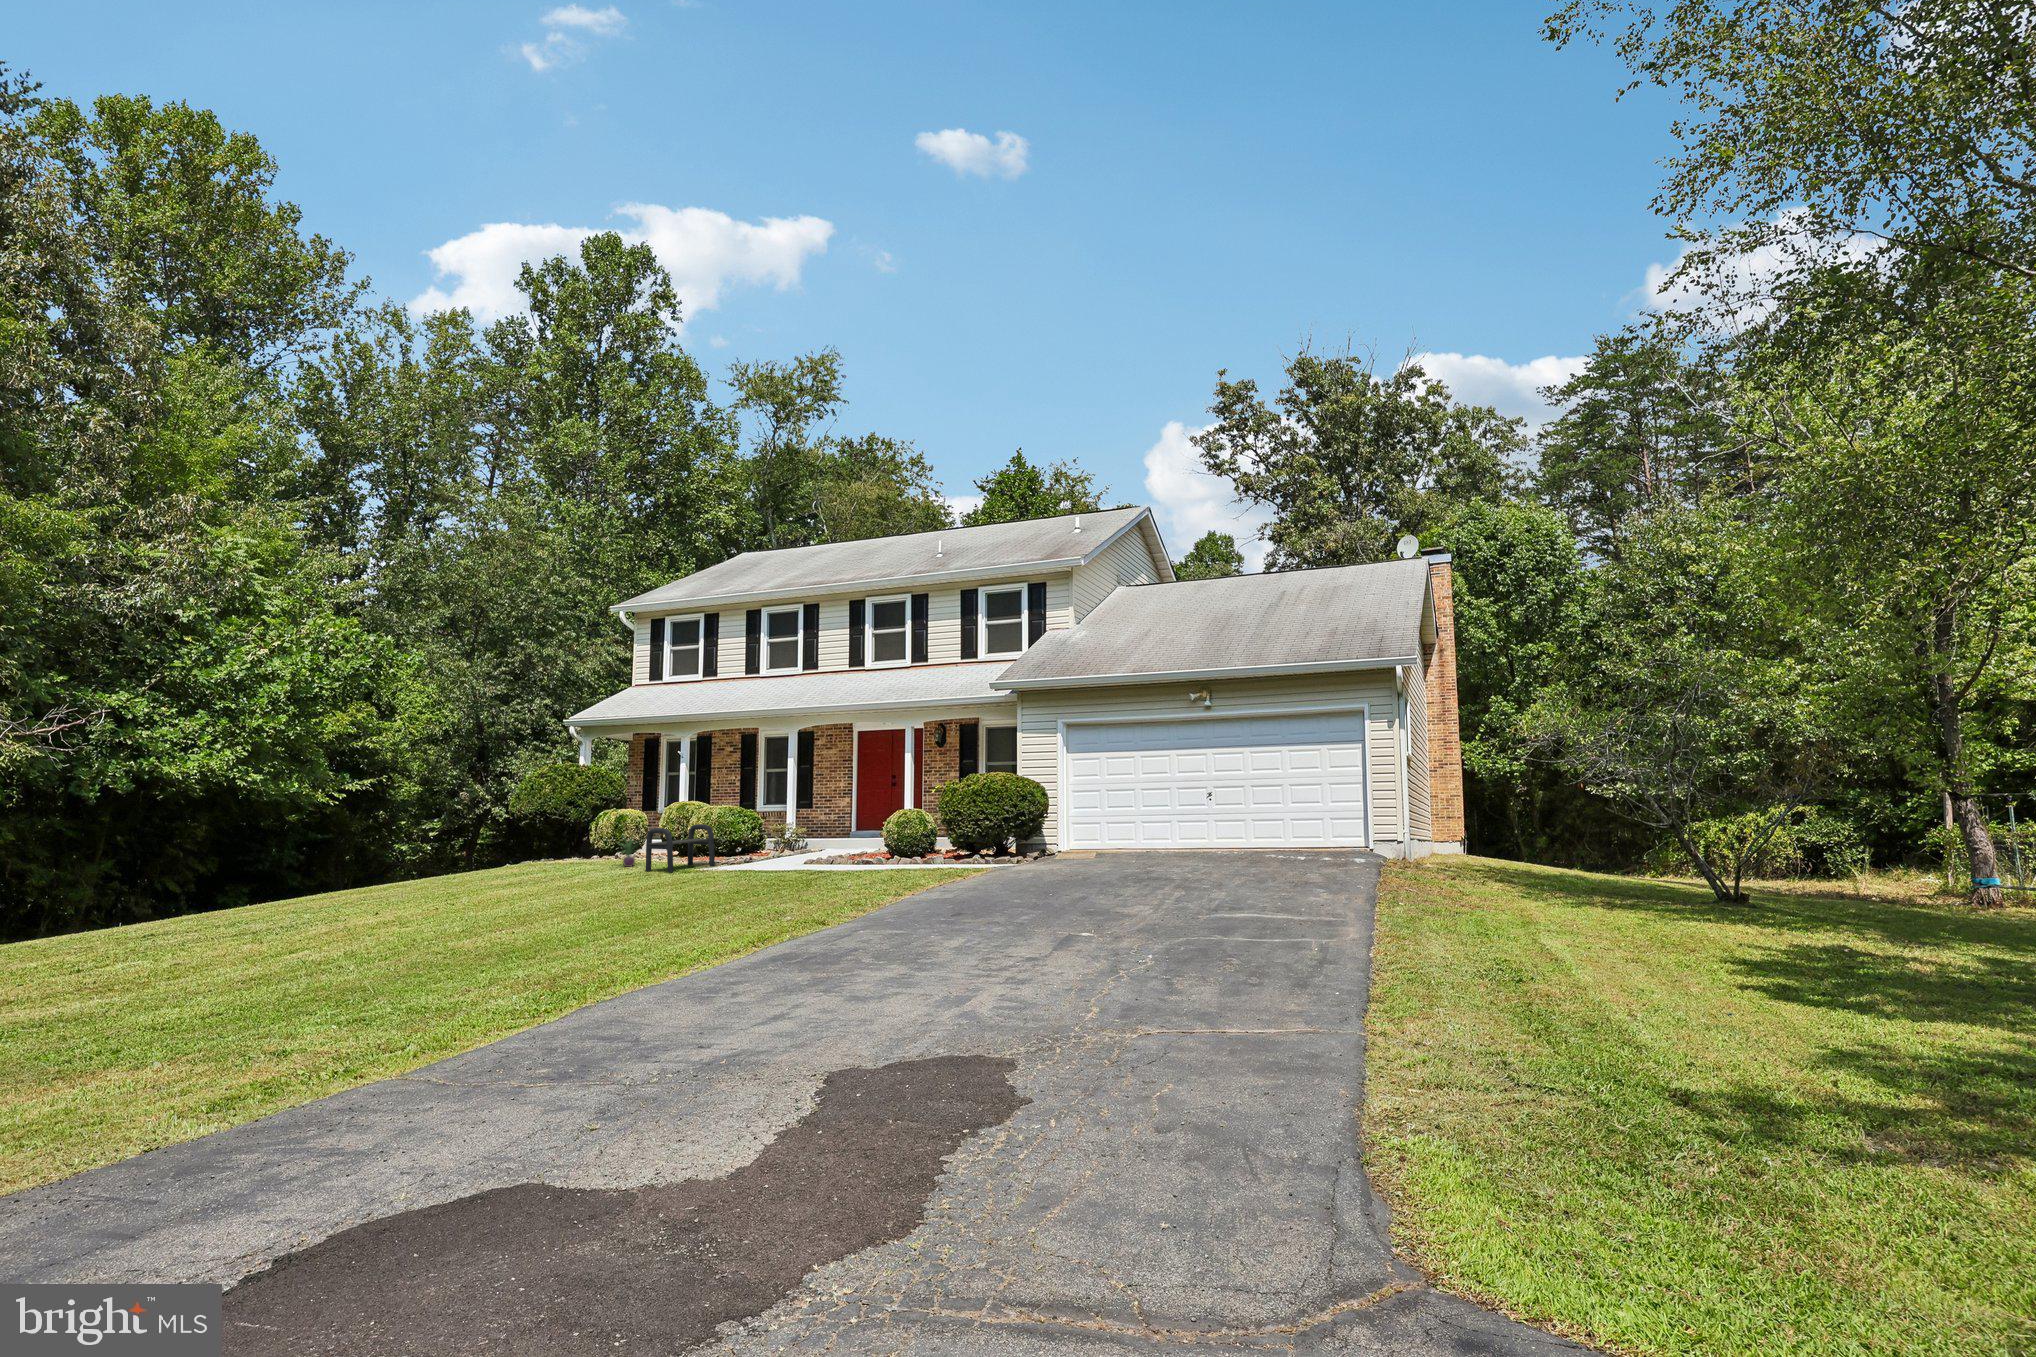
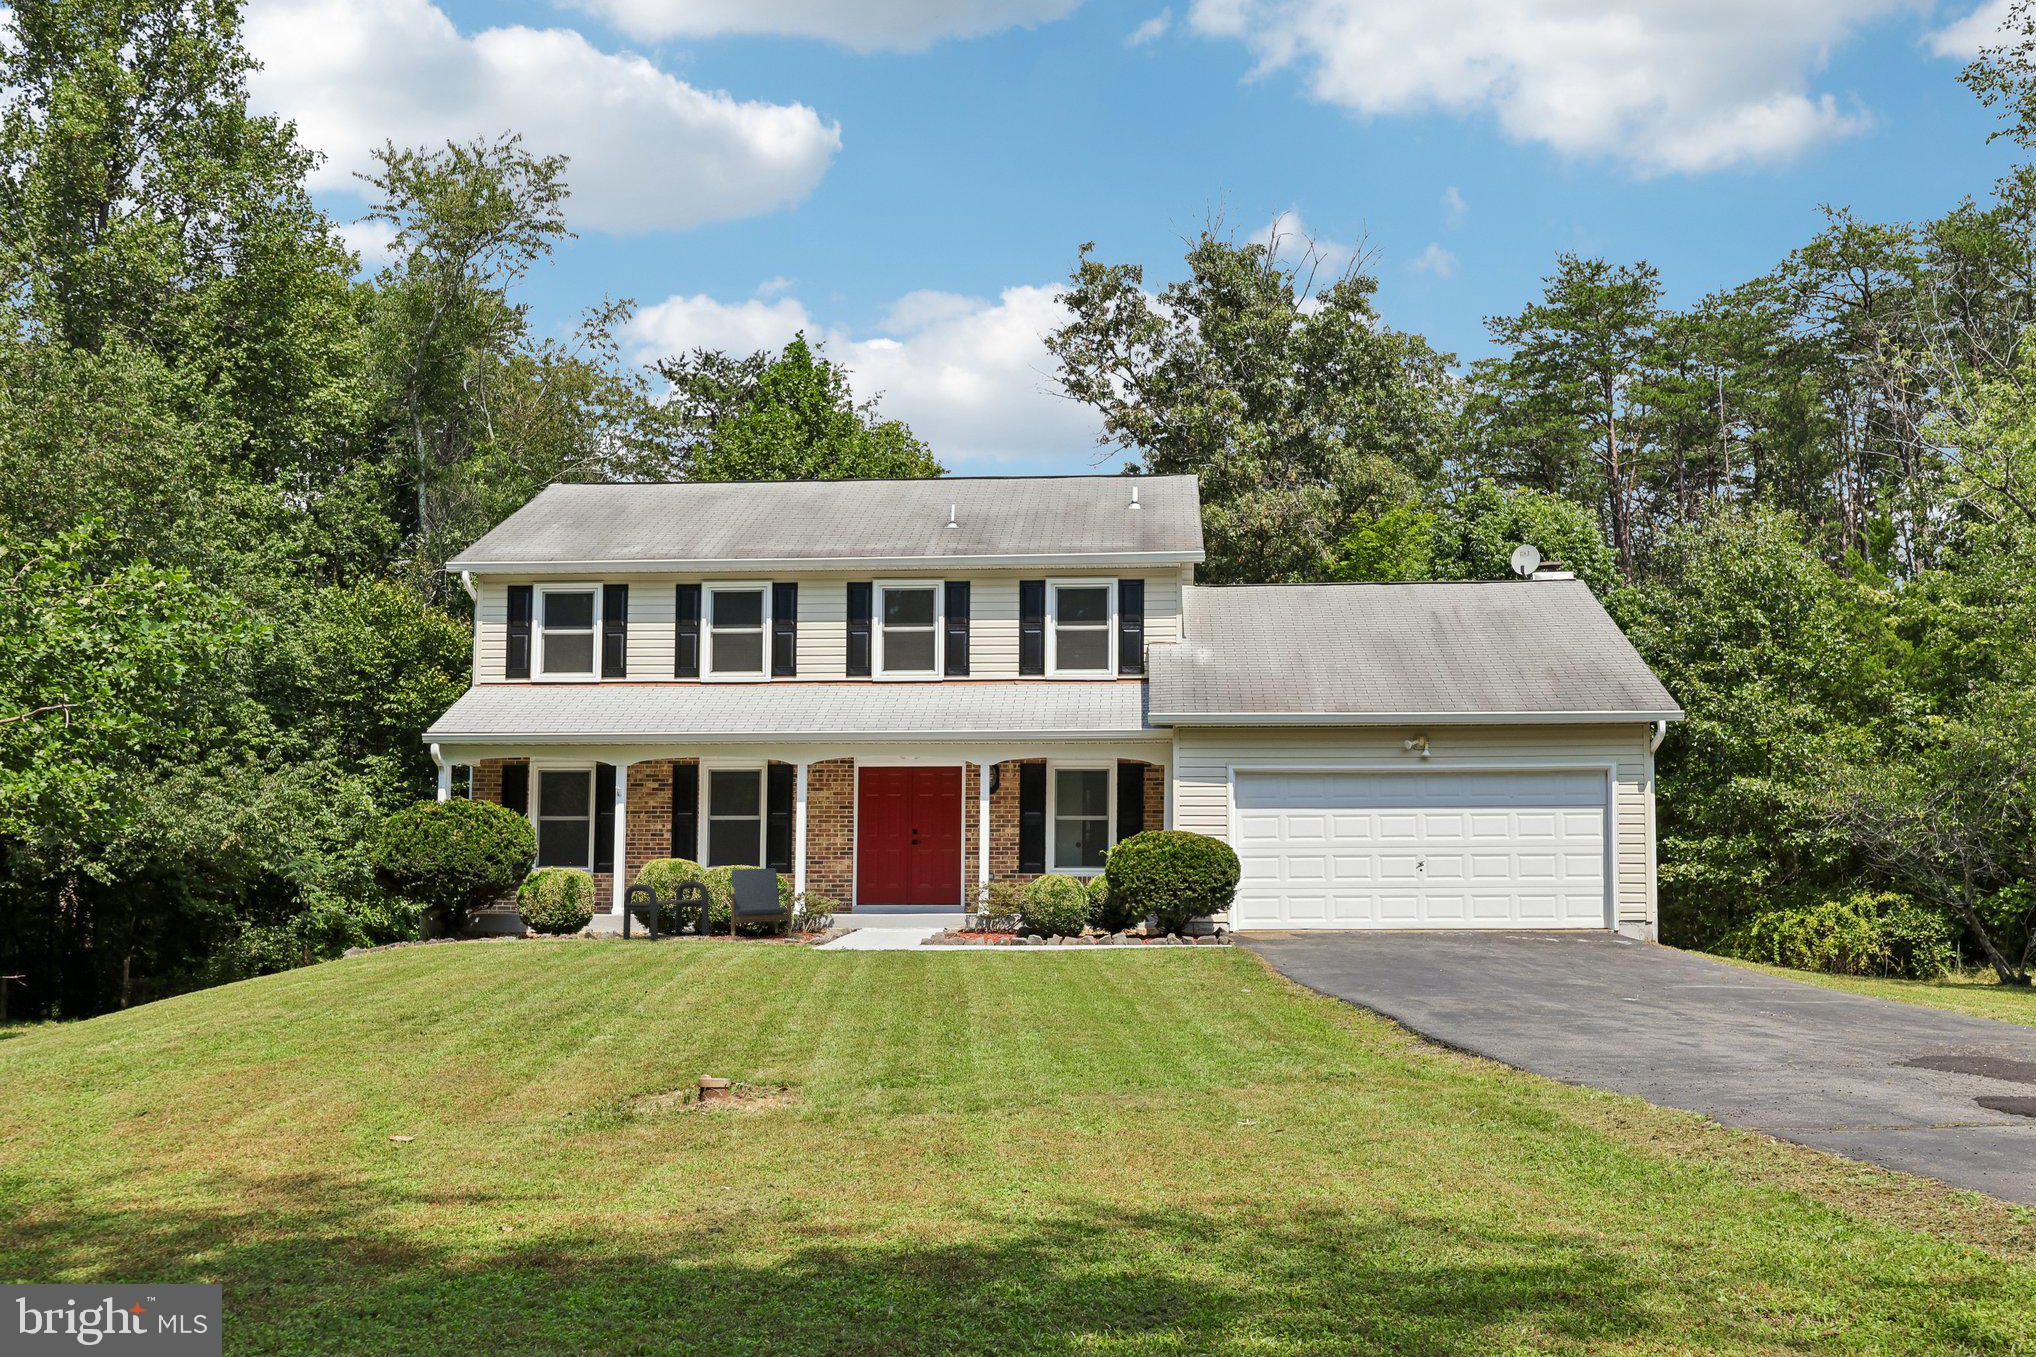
lounge chair: none [730,814,780,871] -> present [729,868,792,939]
decorative plant: present [623,839,635,867] -> none [575,893,624,934]

